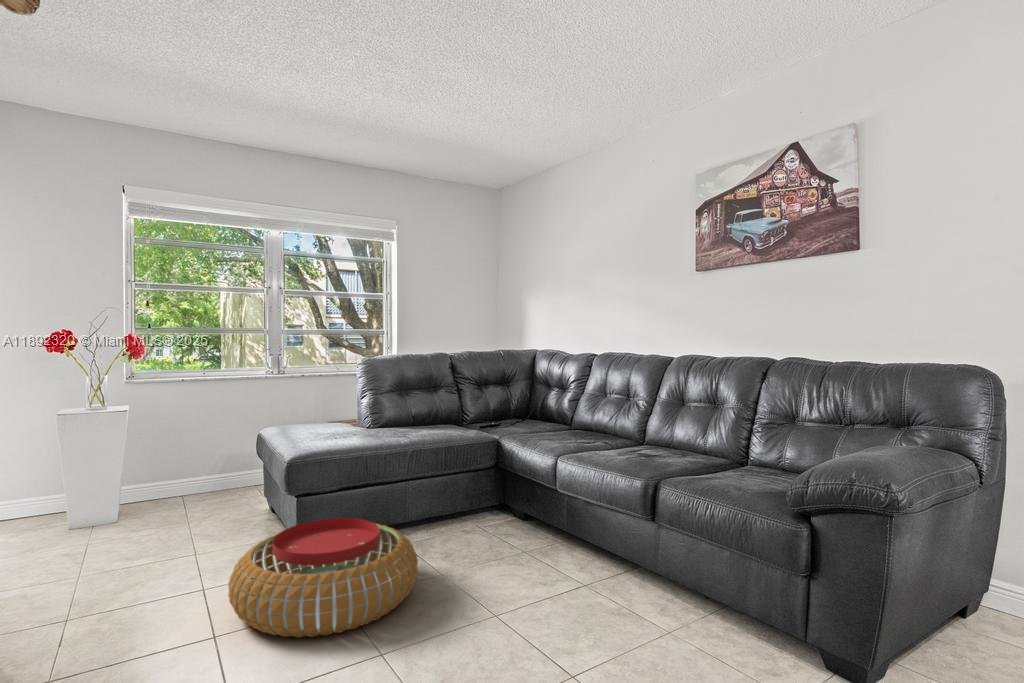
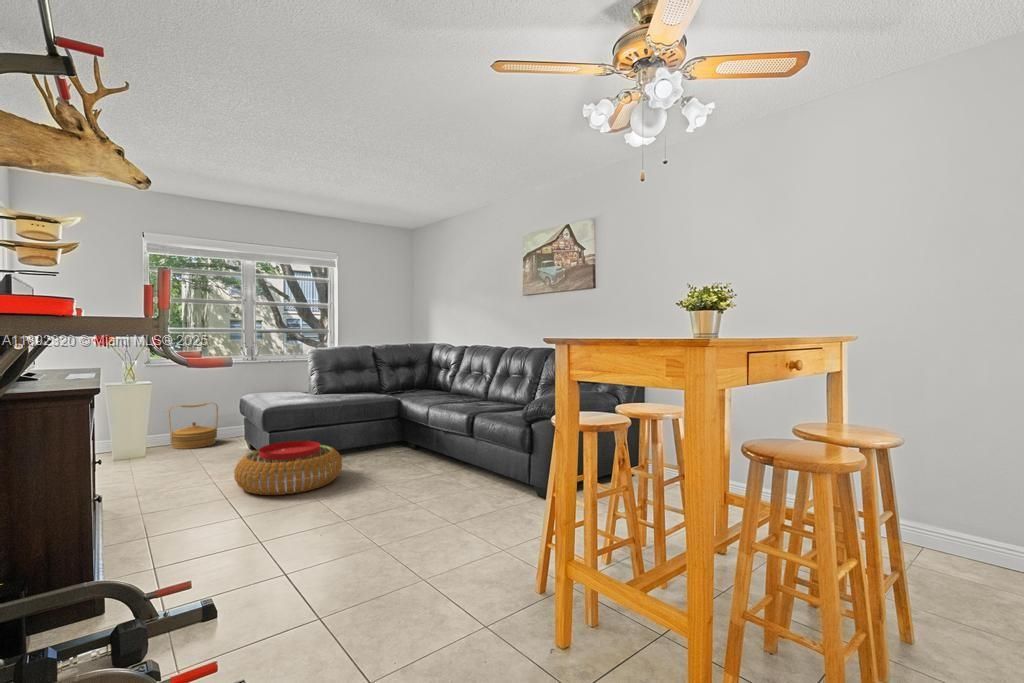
woven basket: none [155,436,228,508] -> present [168,402,218,449]

